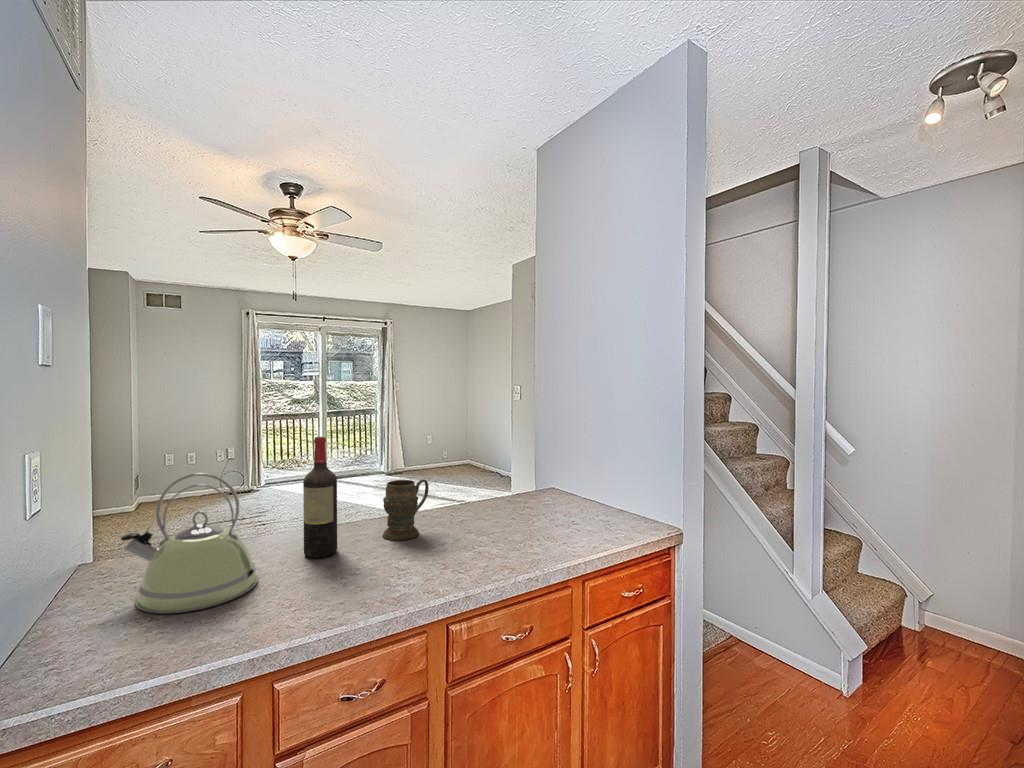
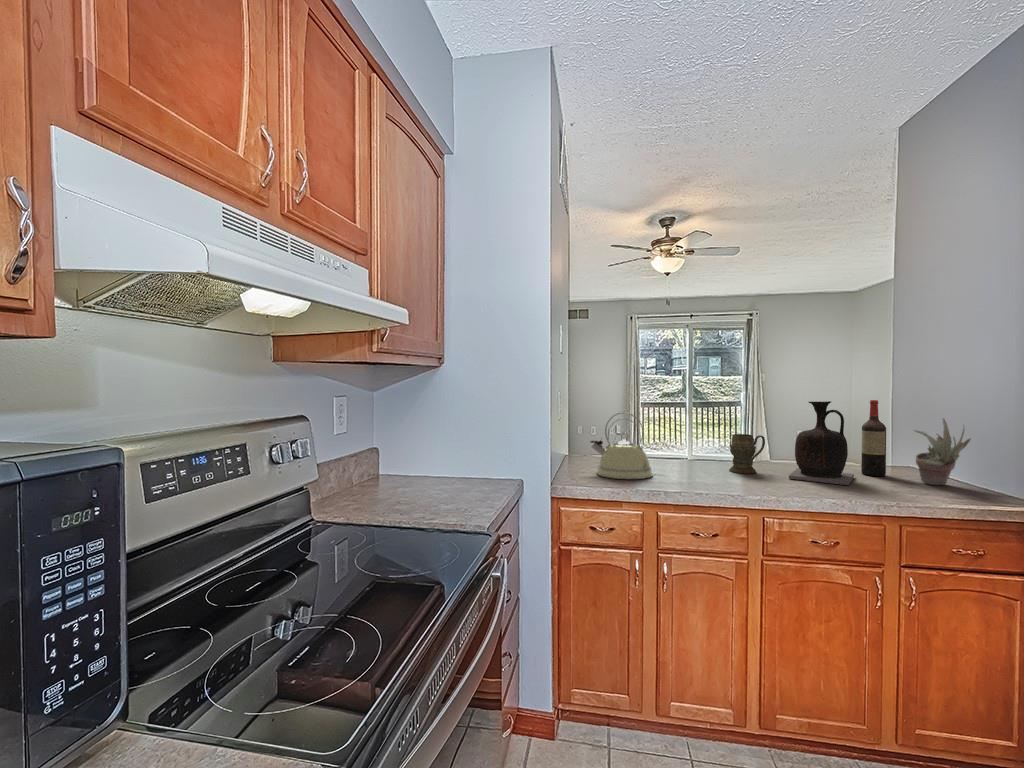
vase: none [462,430,532,540] -> present [789,401,854,485]
wine bottle: present [303,437,337,558] -> present [861,400,886,476]
succulent plant: none [581,443,633,519] -> present [914,418,971,485]

